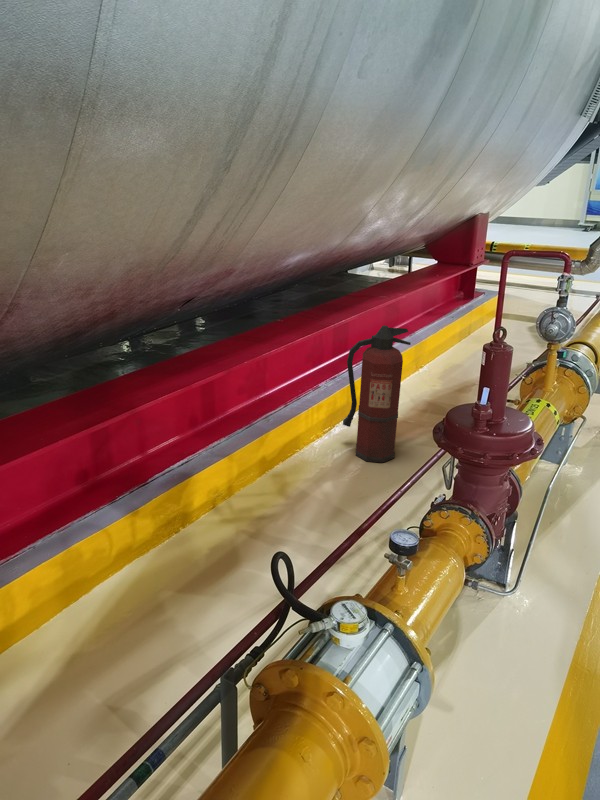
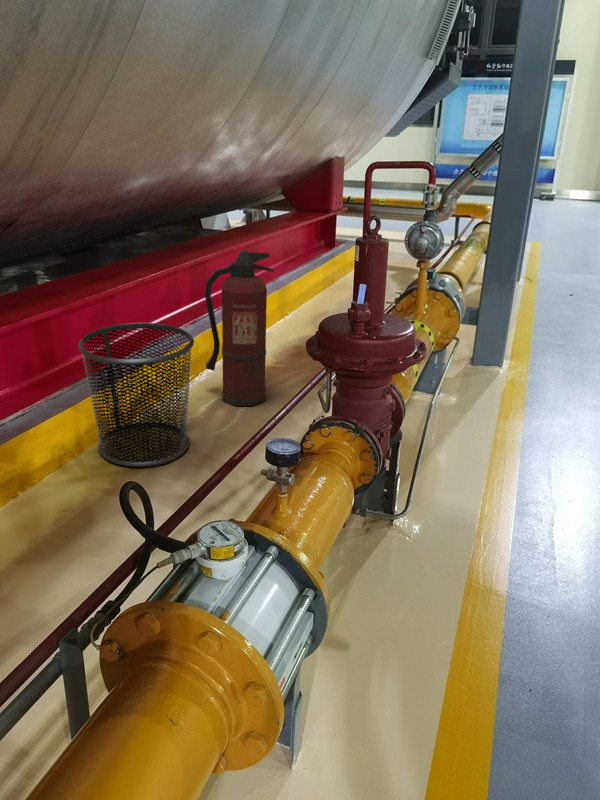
trash can: none [239,387,335,513] -> present [78,323,194,467]

